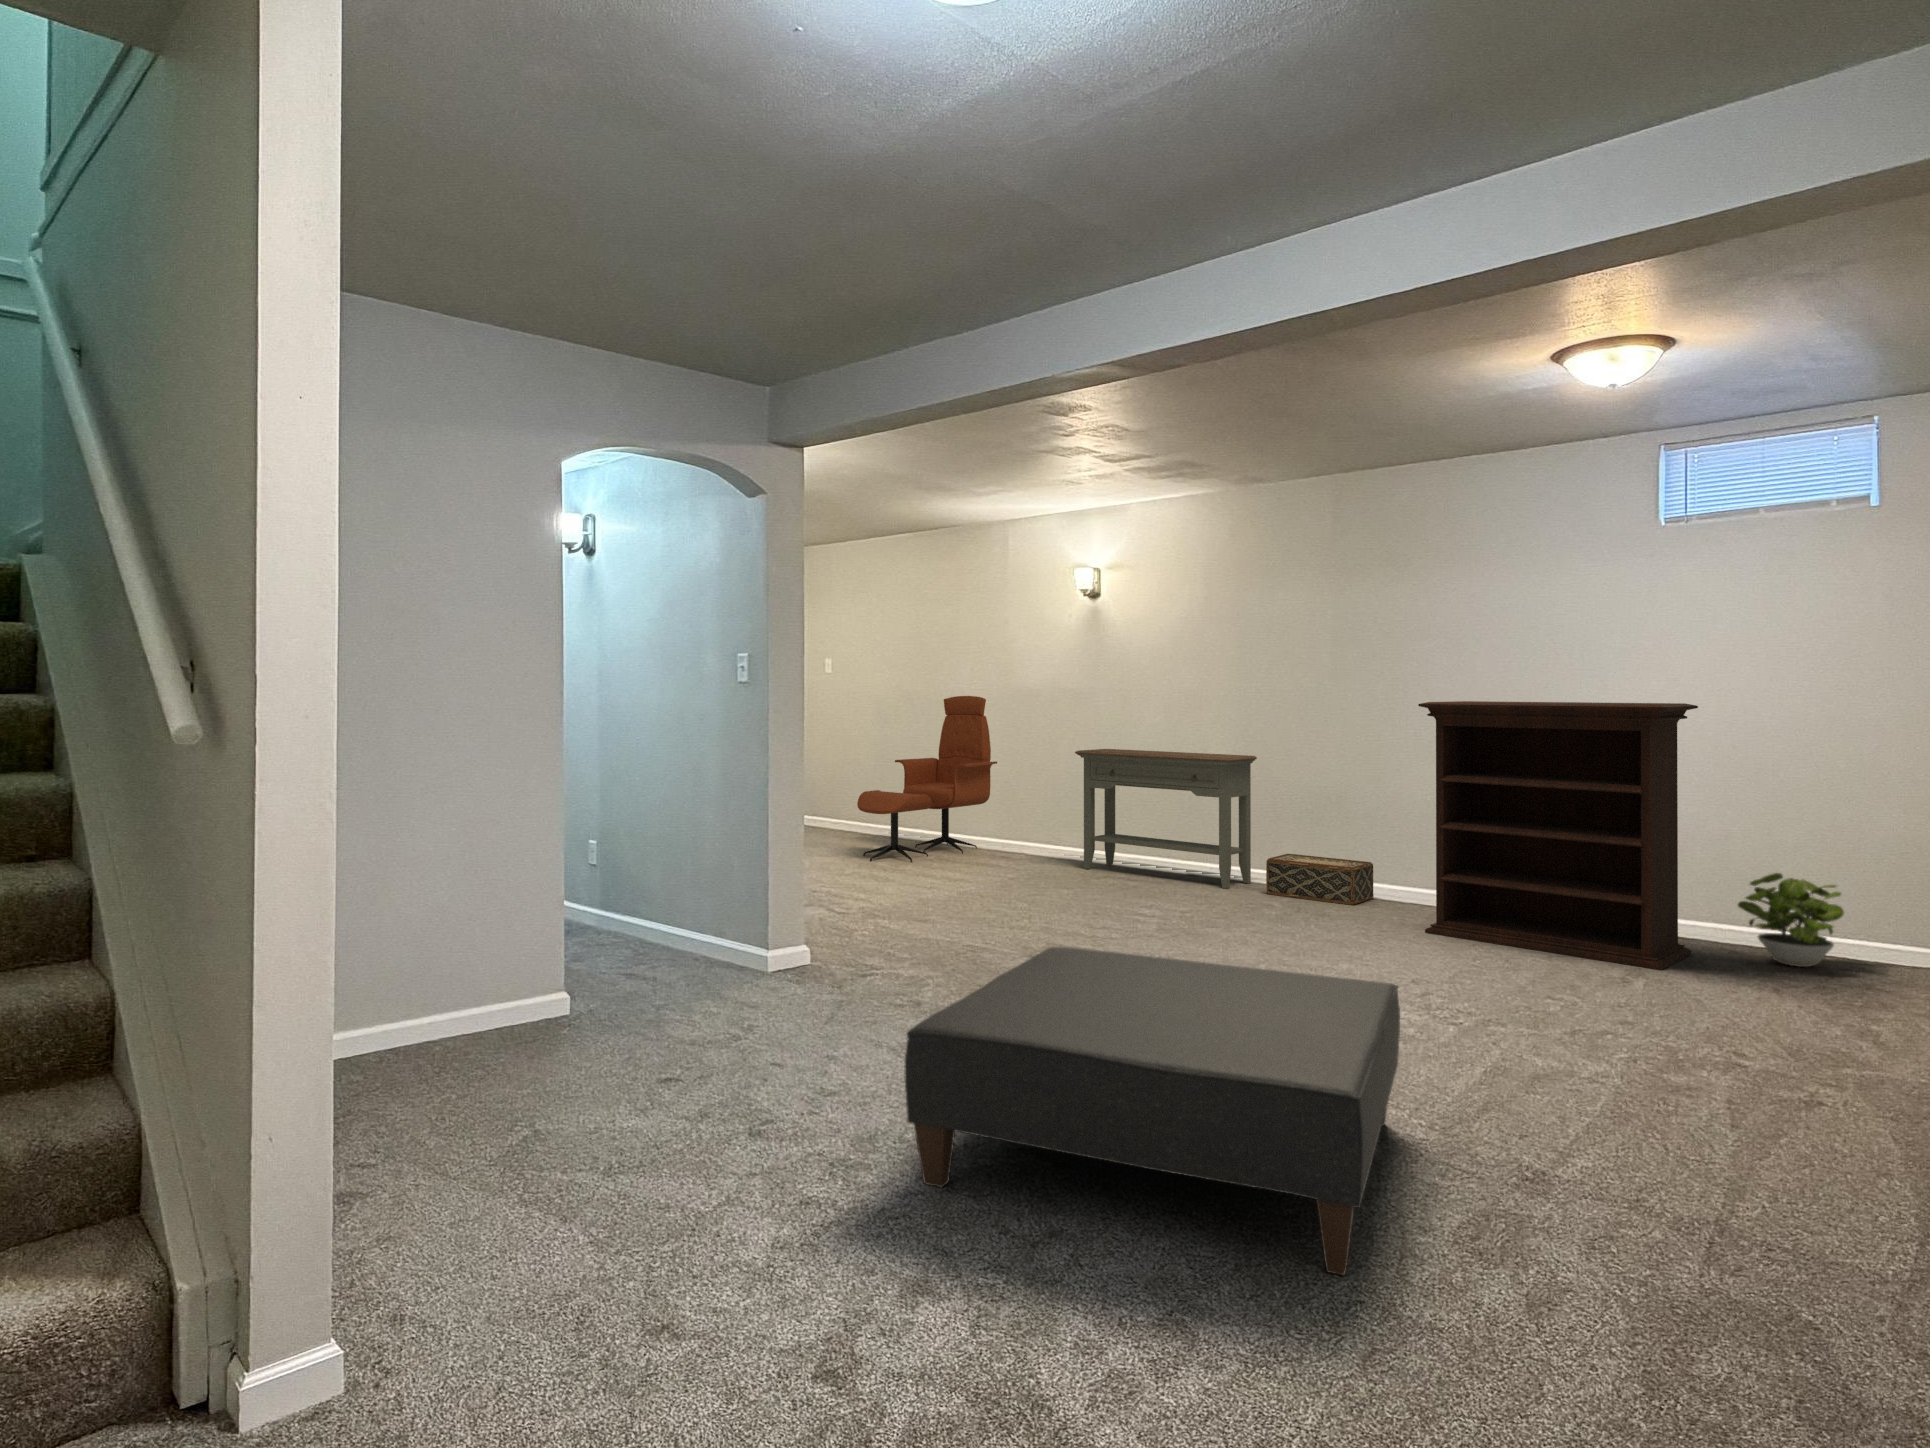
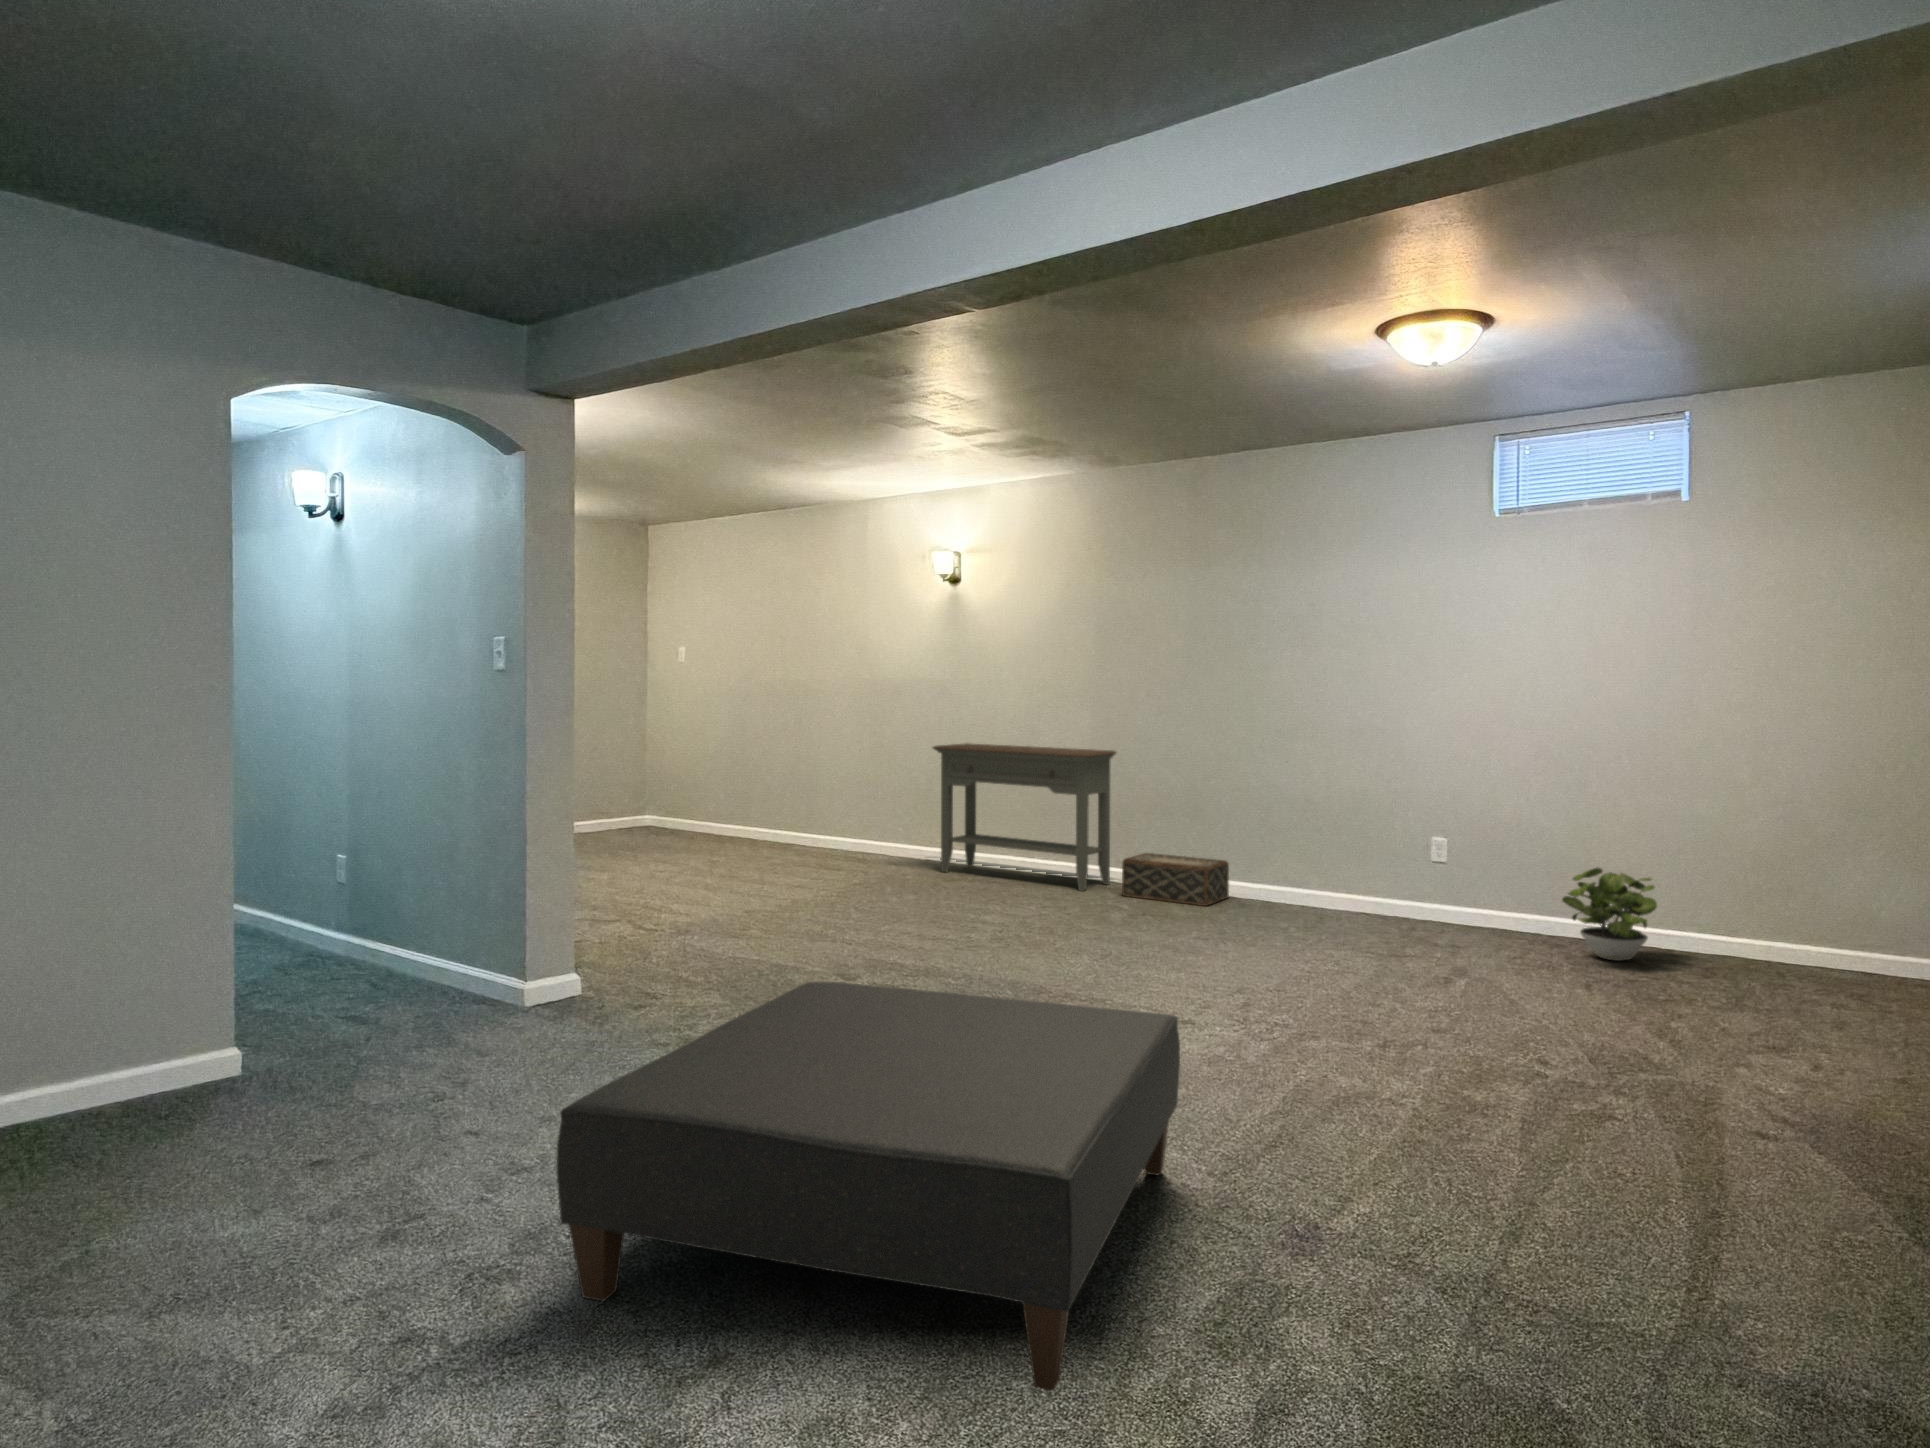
lounge chair: present [857,696,997,862] -> none [696,686,856,869]
bookshelf: present [1418,701,1698,970] -> none [1265,694,1528,970]

